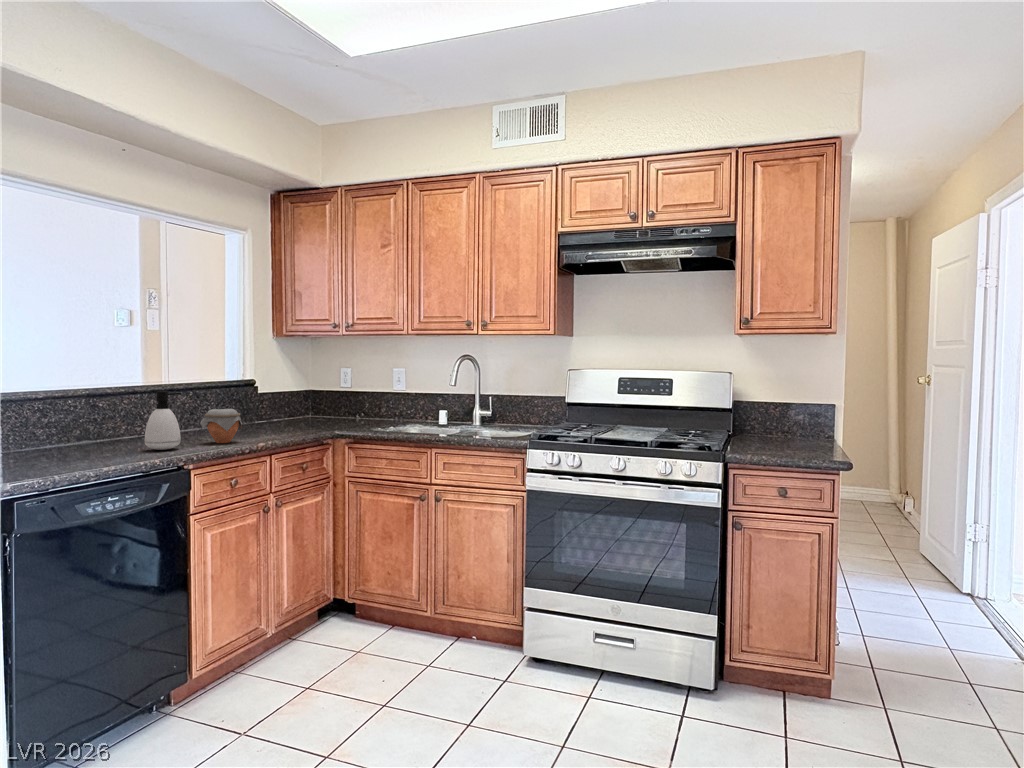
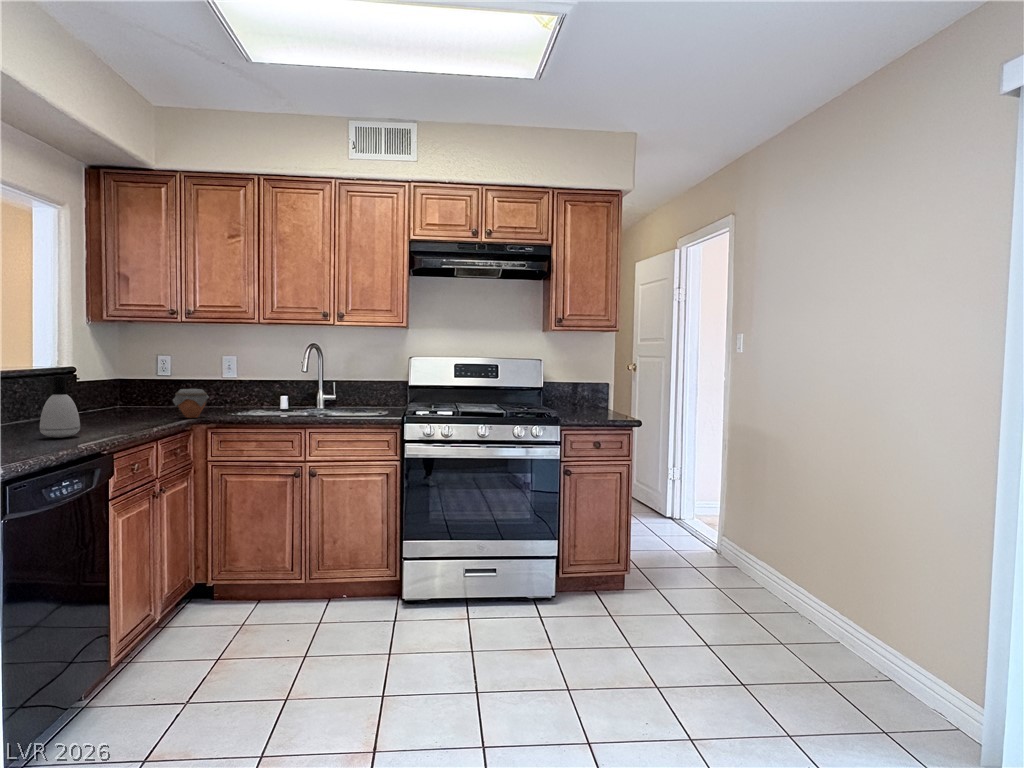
jar: present [200,409,243,443] -> present [173,389,209,418]

